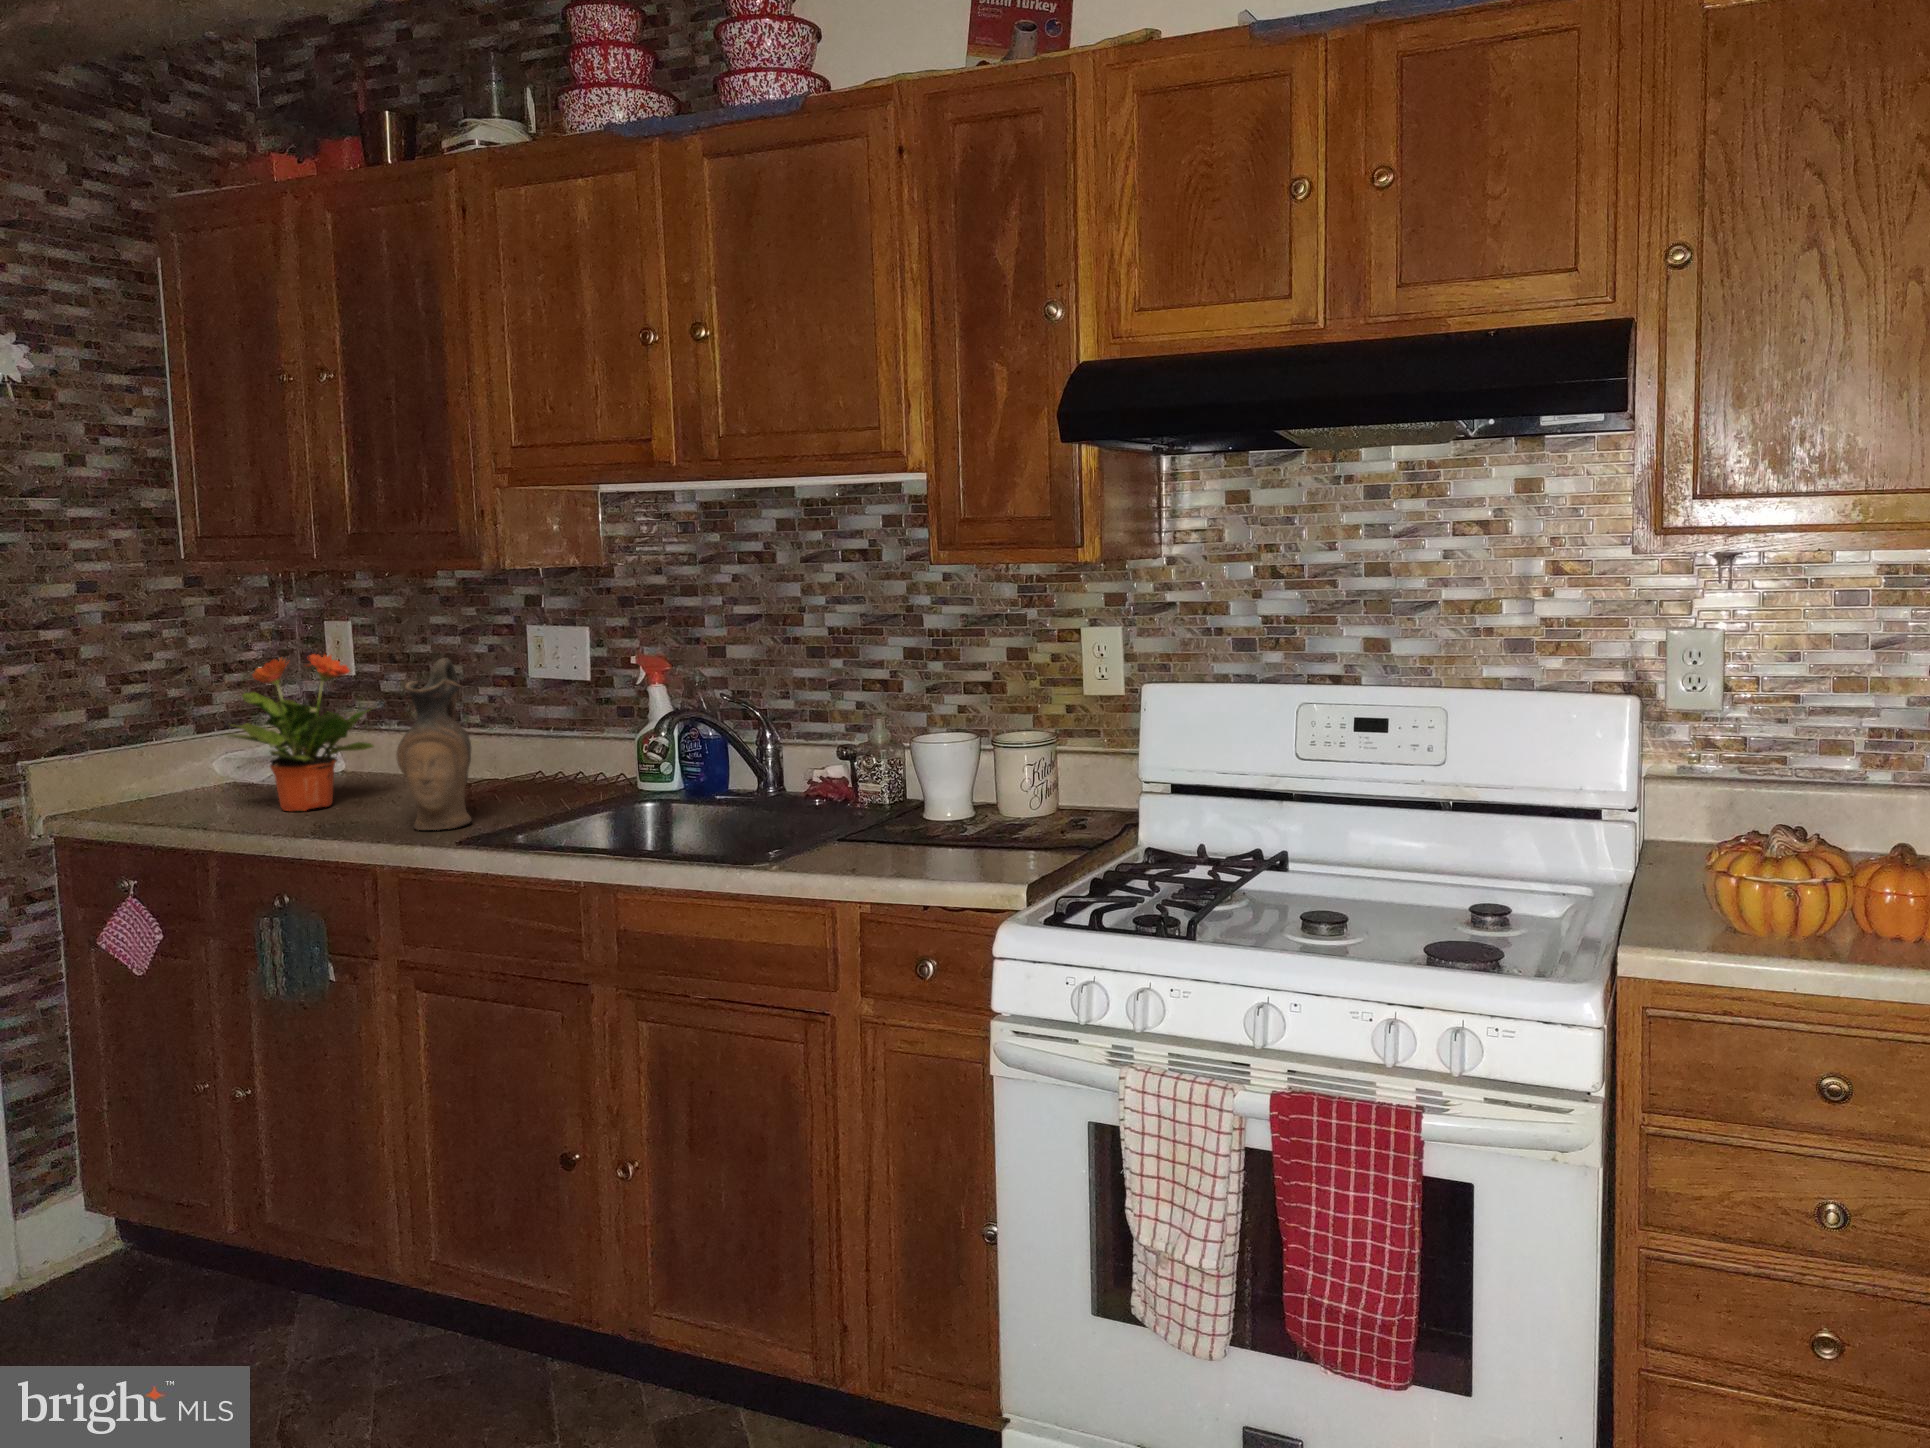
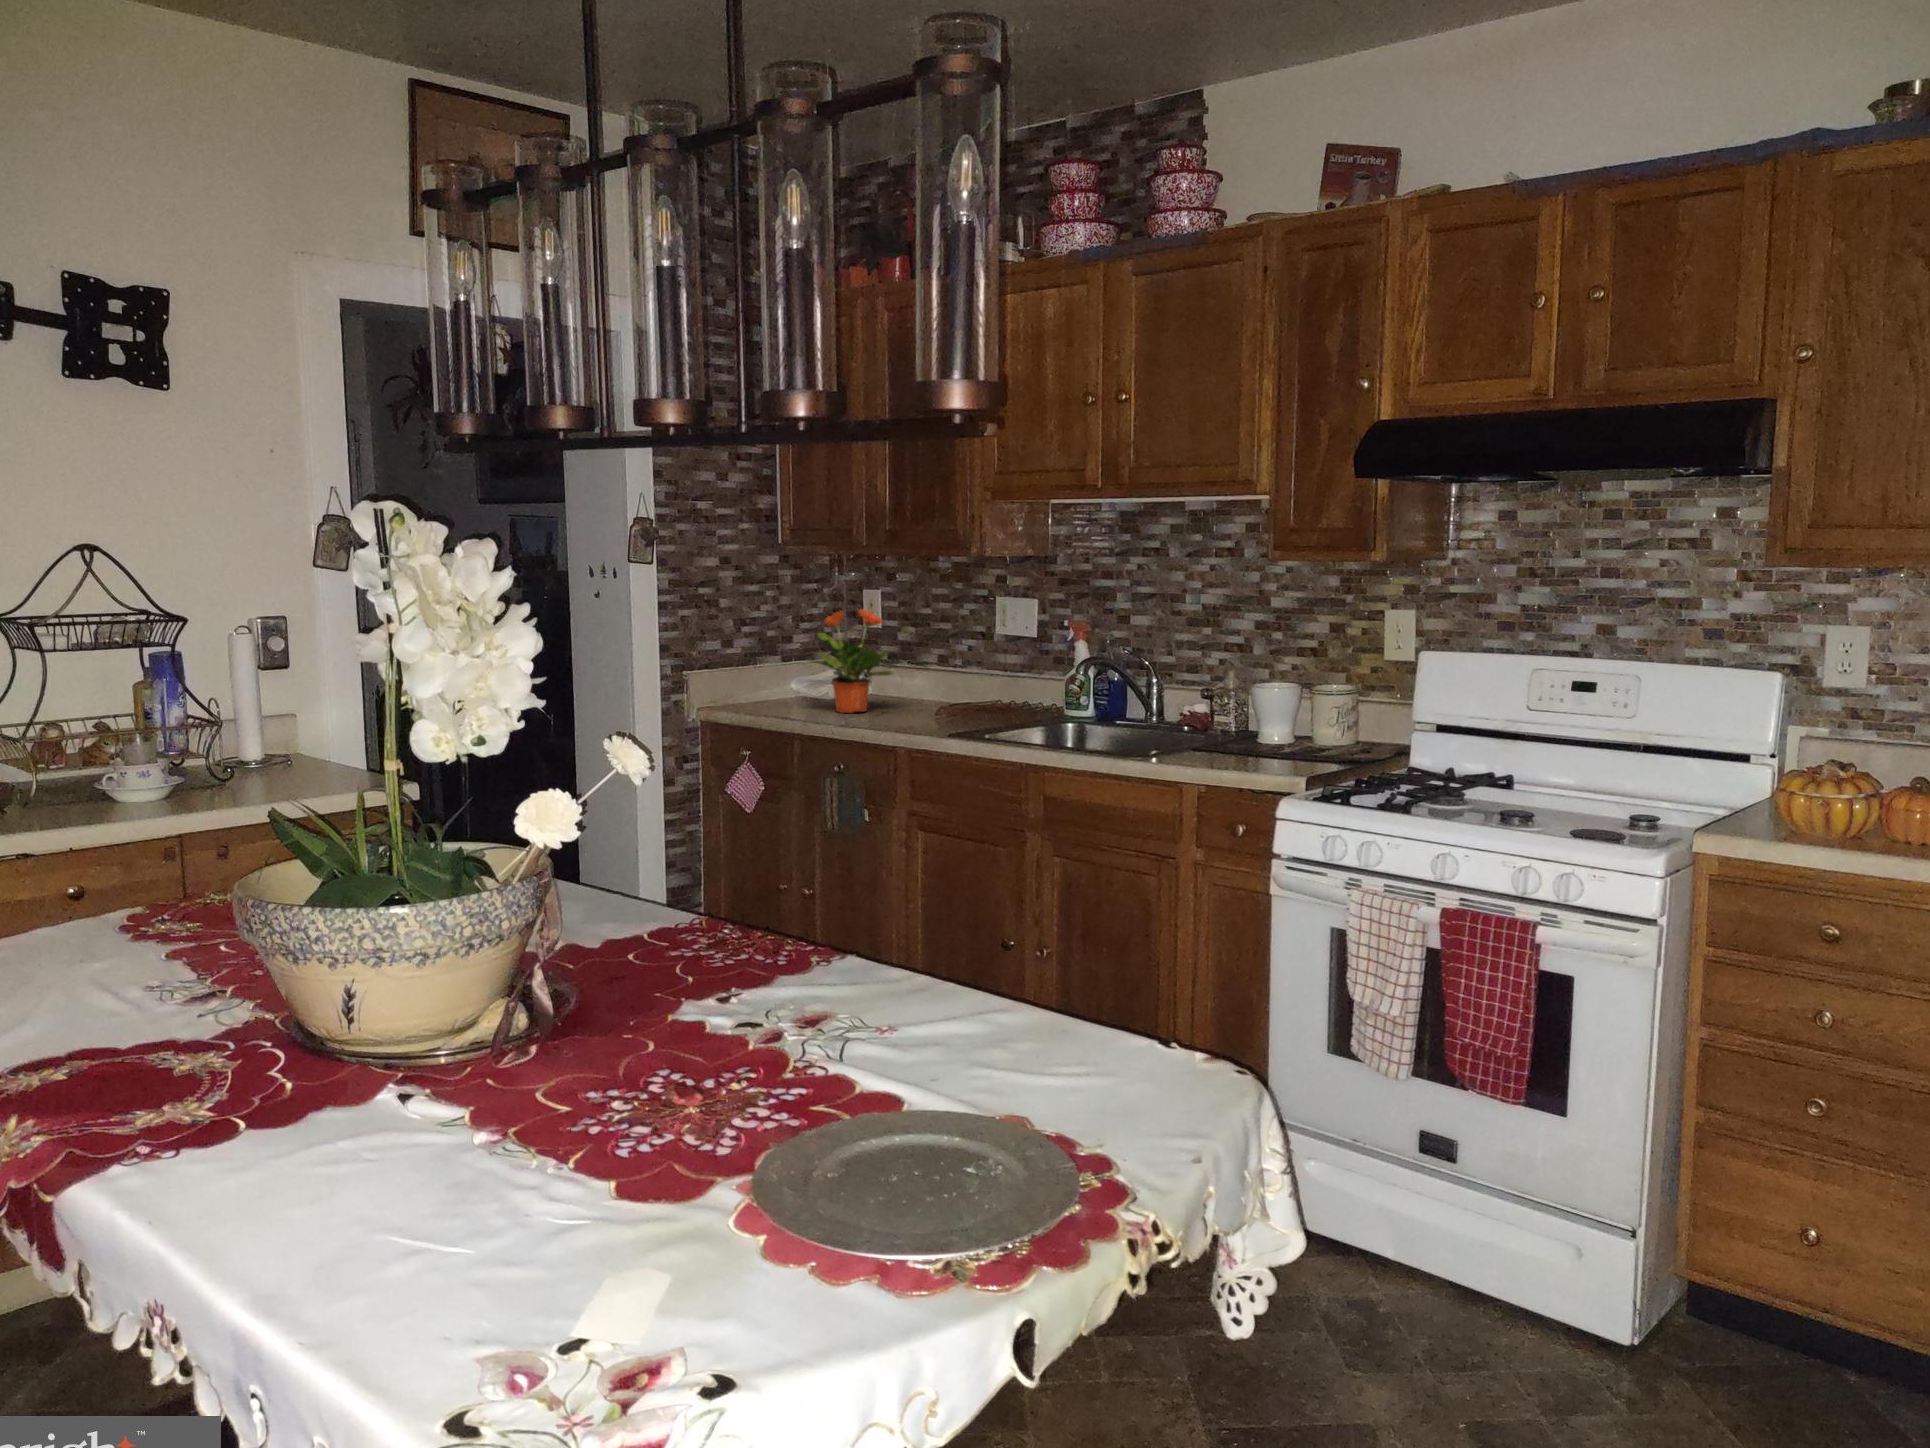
ceramic pitcher: present [396,658,472,830] -> none [912,614,957,727]

